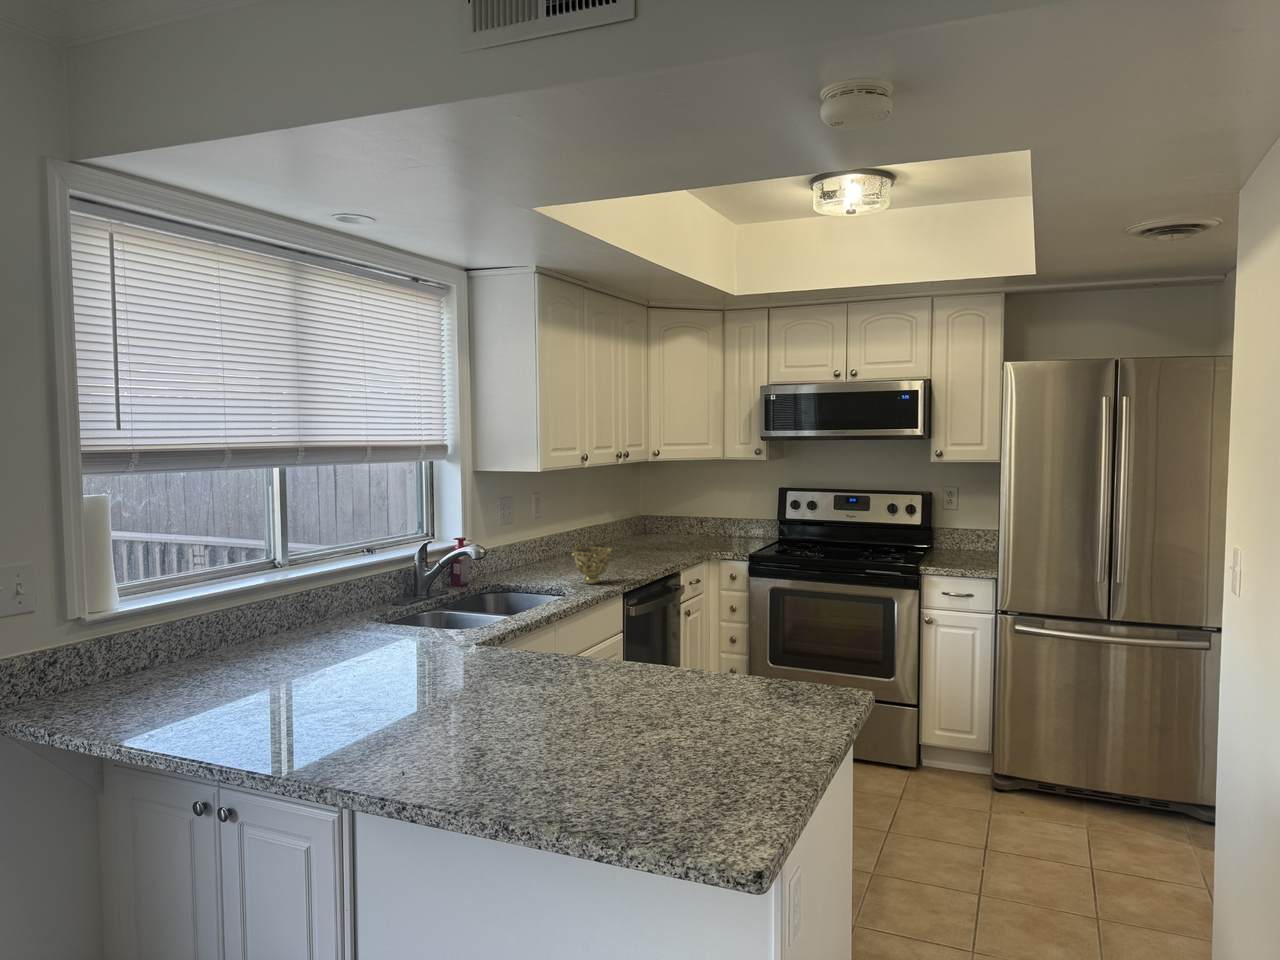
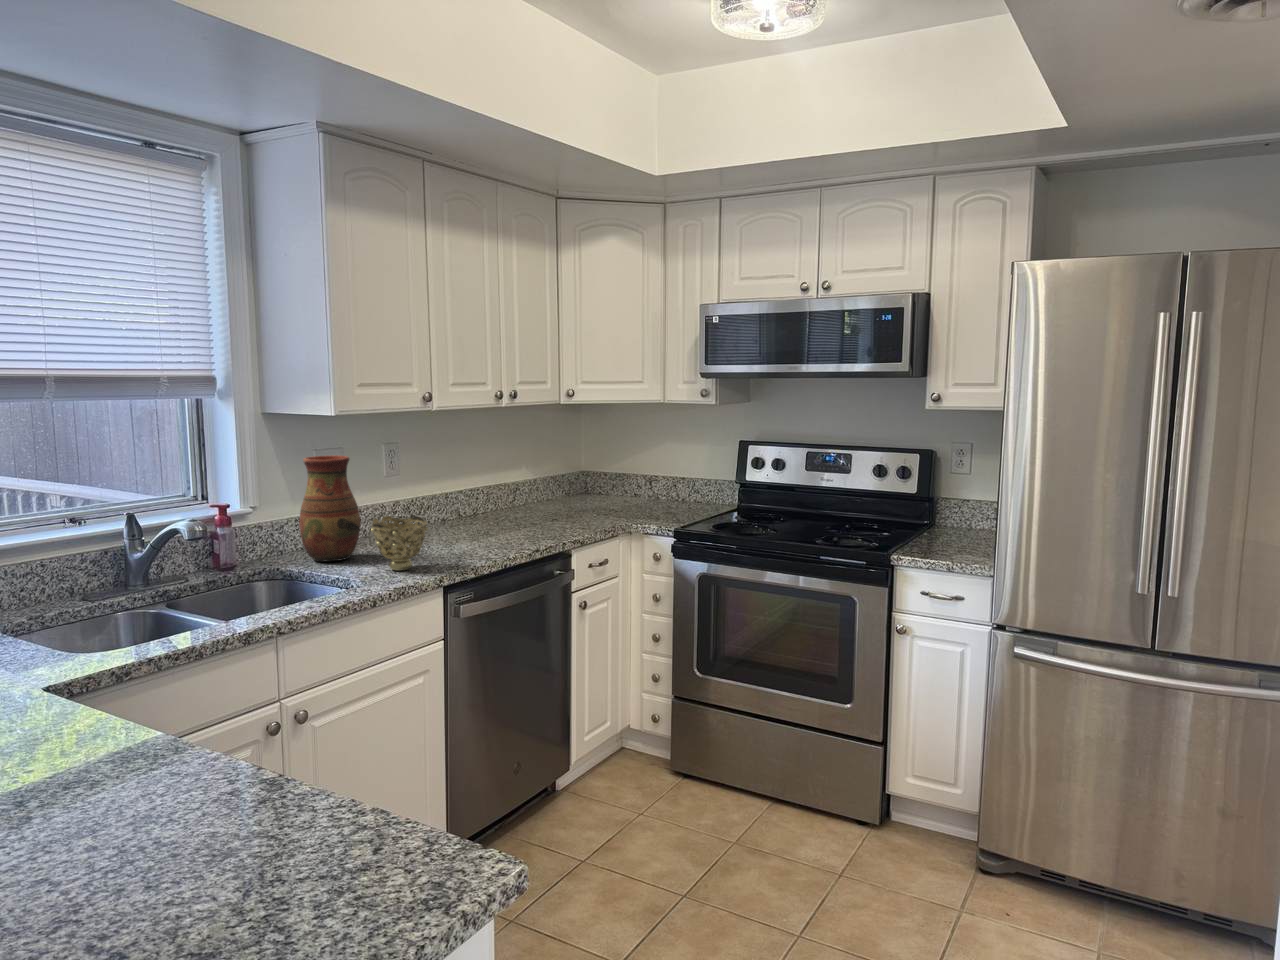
vase: none [507,501,551,581] -> present [299,455,361,562]

